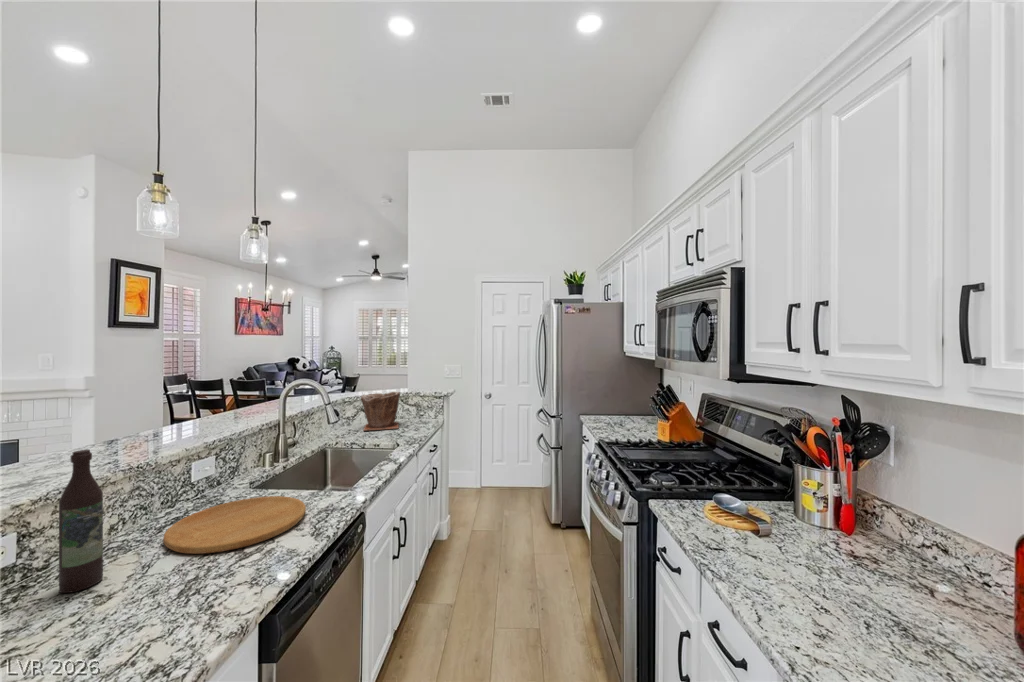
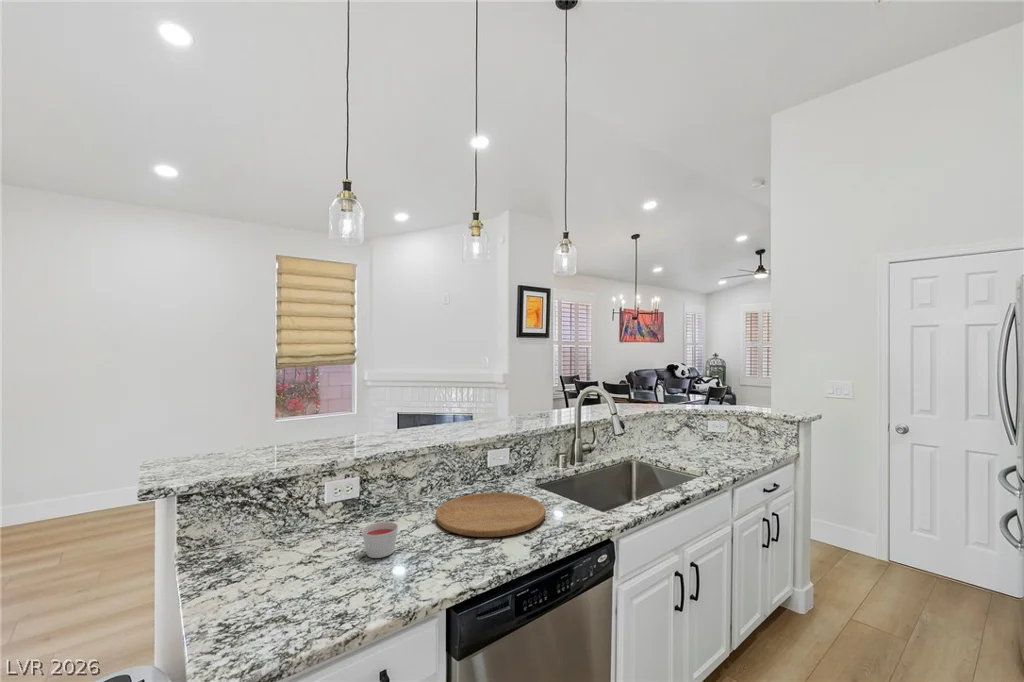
plant pot: present [361,392,400,431] -> none [678,406,730,454]
wine bottle: present [59,450,103,593] -> none [370,425,393,529]
candle: none [100,563,160,616] -> present [362,522,398,558]

